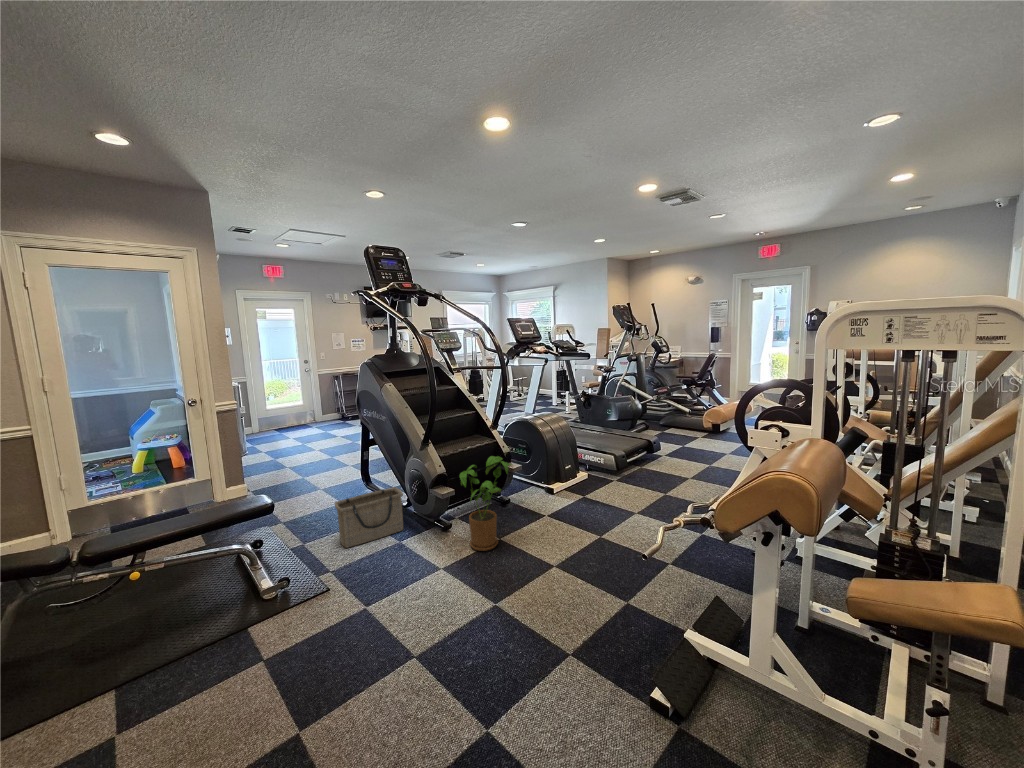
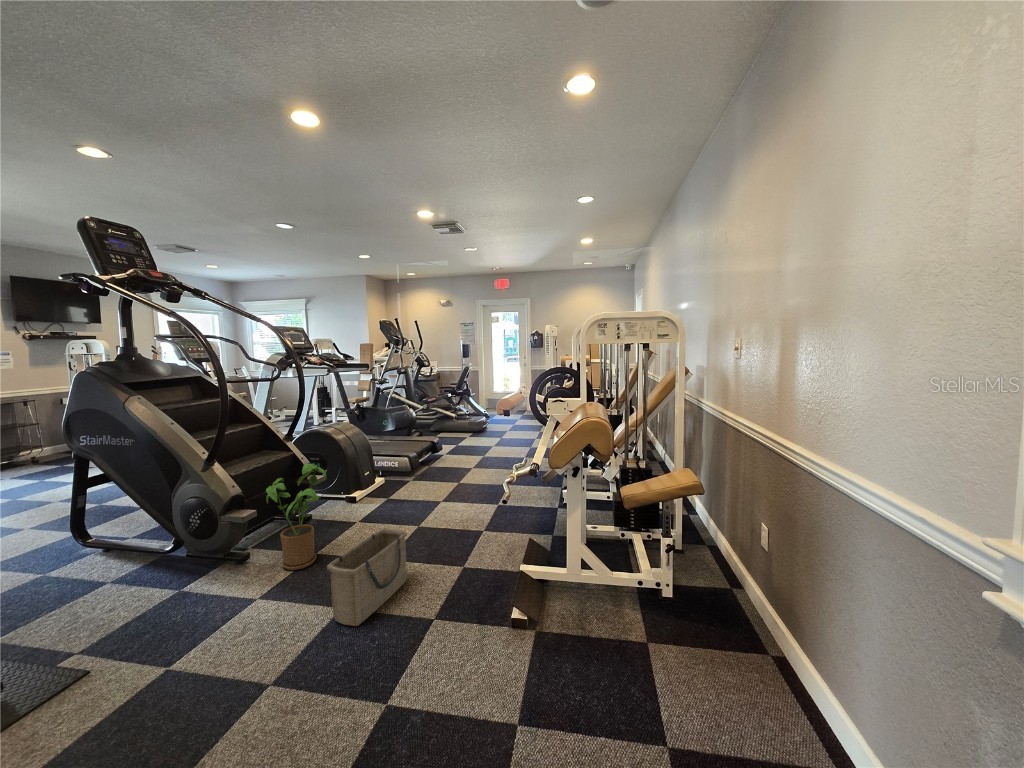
basket: present [335,487,403,548] -> present [327,528,407,626]

